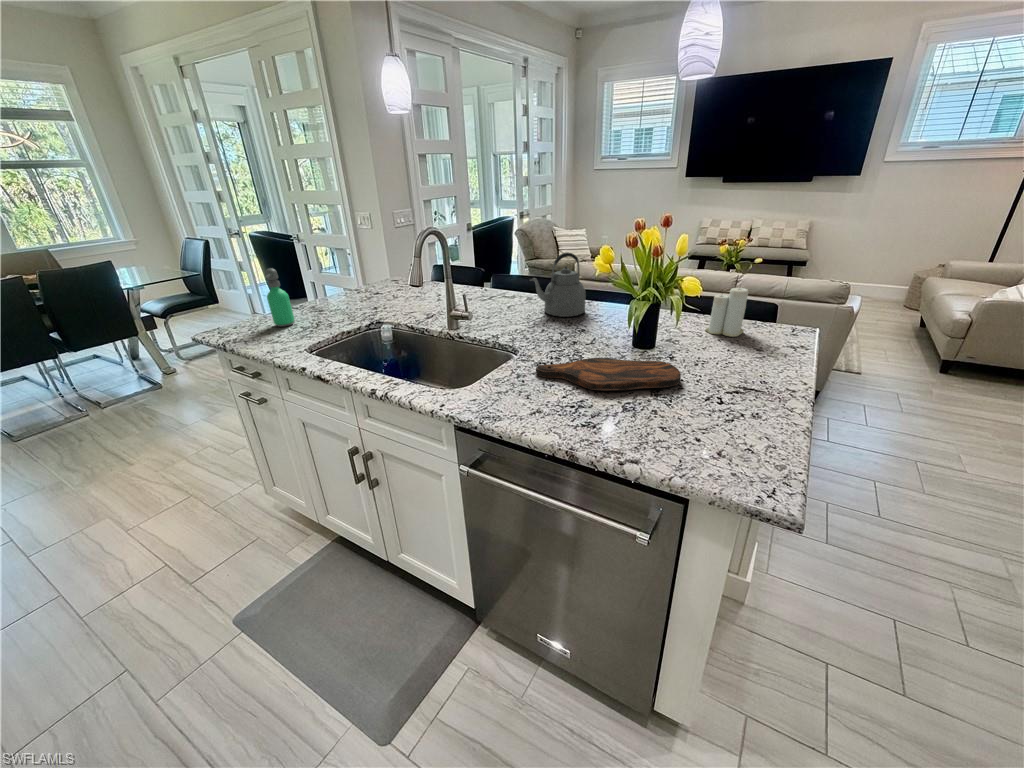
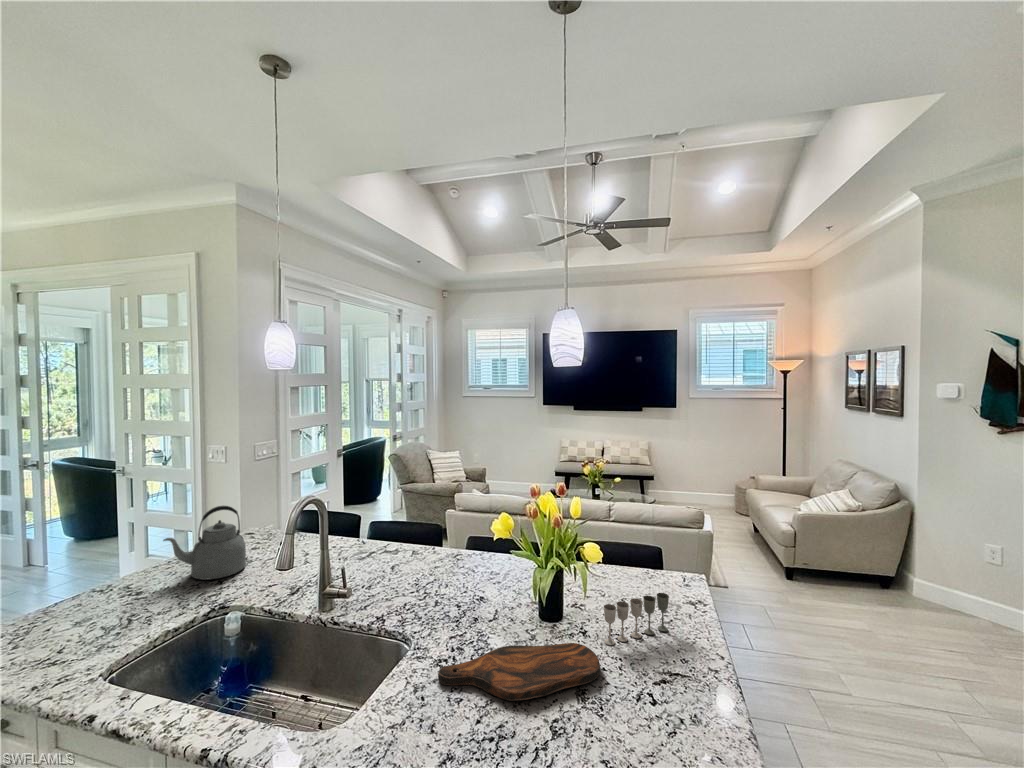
kettle: present [530,252,586,317] -> present [163,506,246,580]
soap dispenser: present [266,268,294,327] -> none [53,549,91,632]
candle: present [705,288,748,337] -> none [603,538,639,592]
wine glass: none [692,330,770,369] -> present [604,593,669,645]

